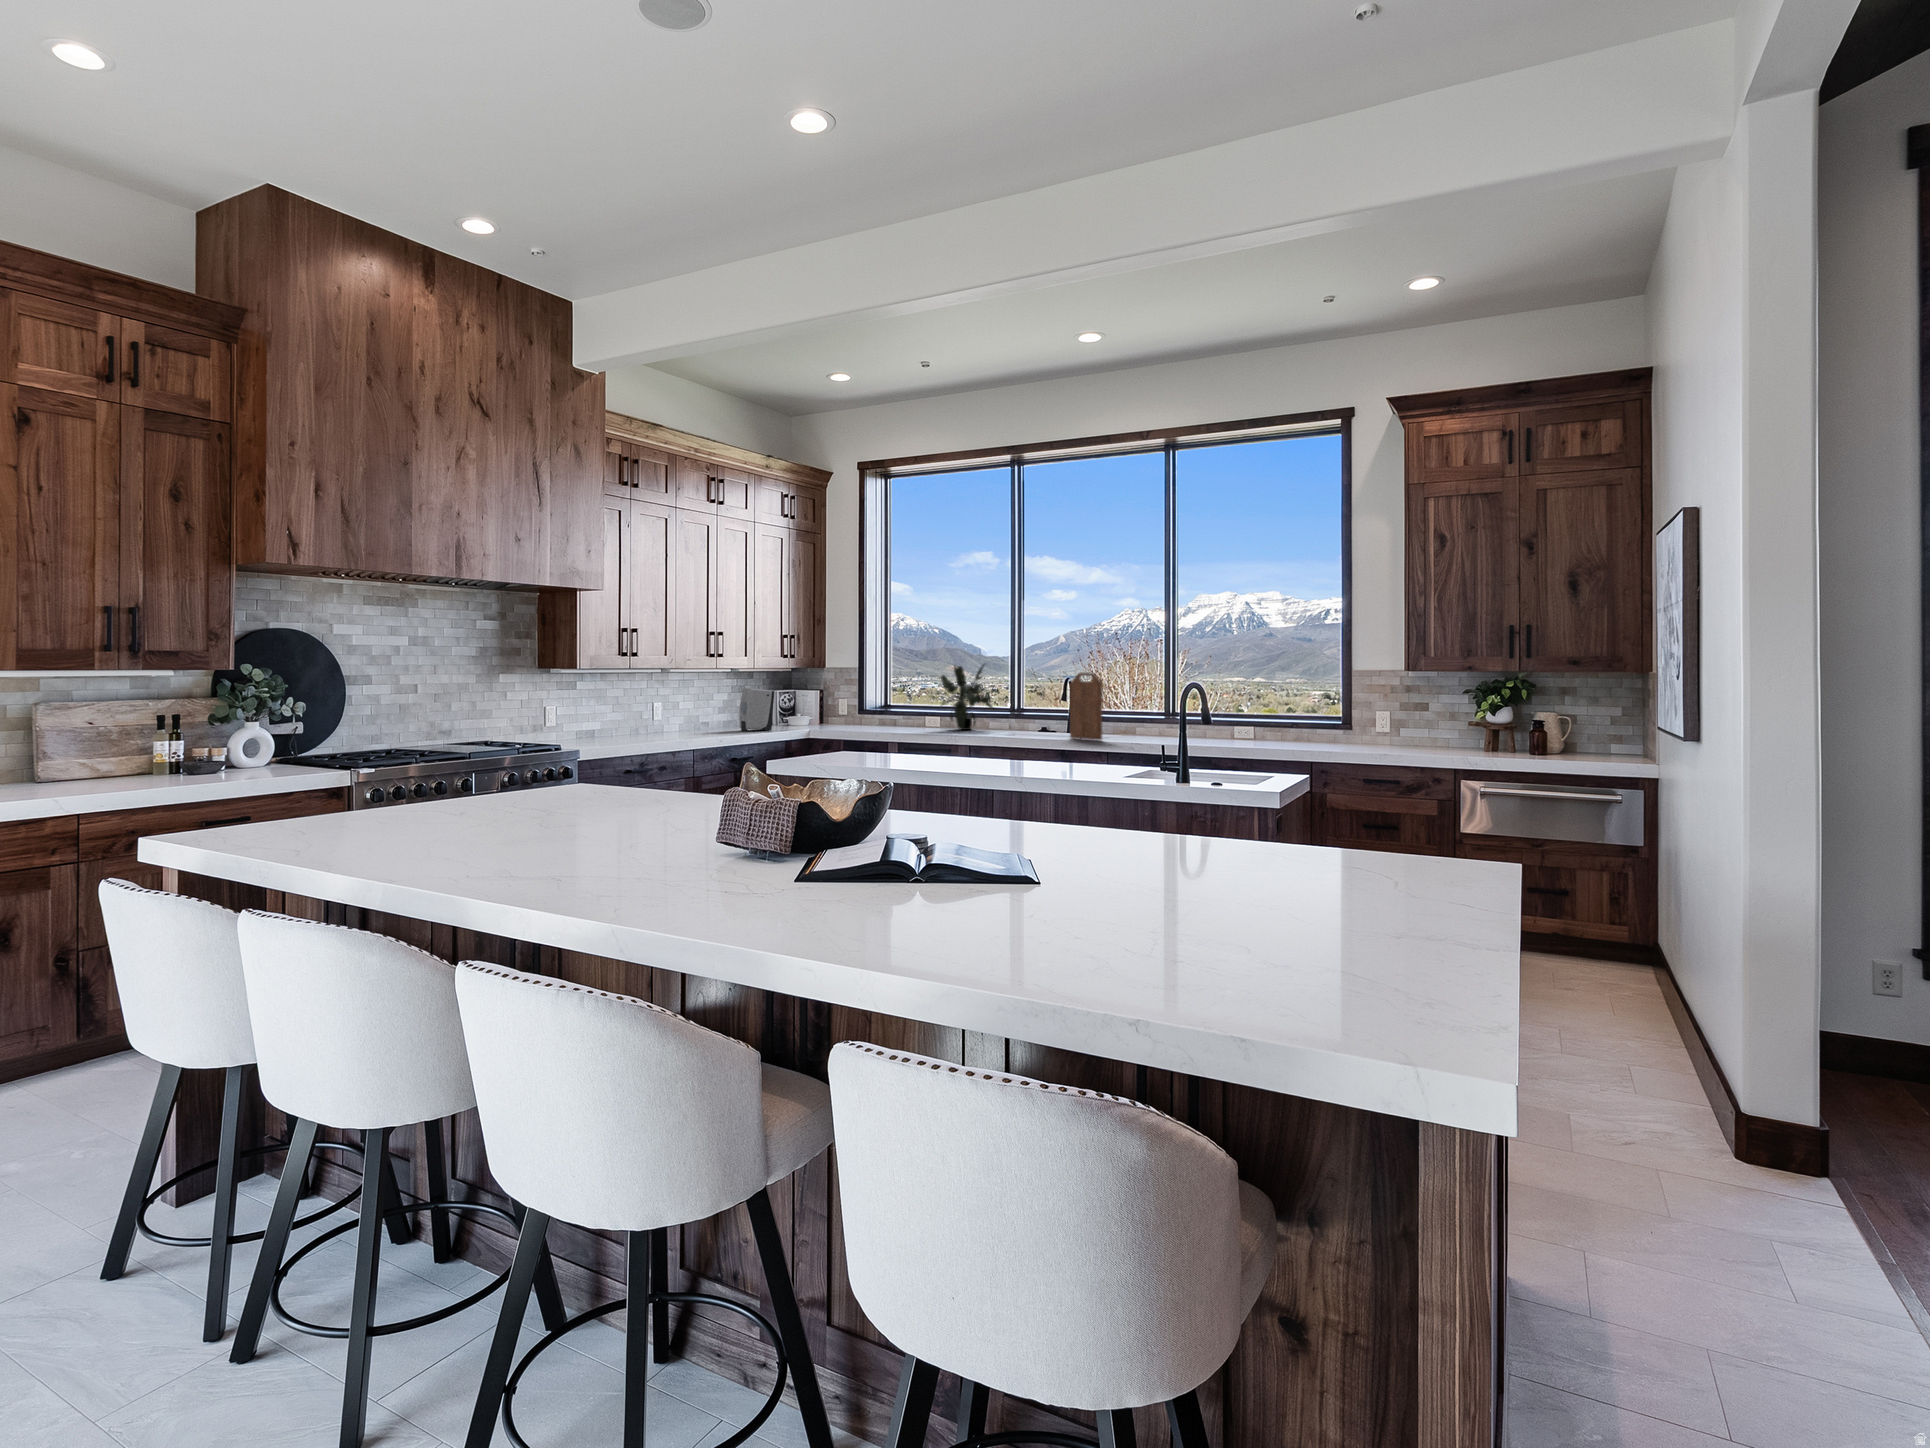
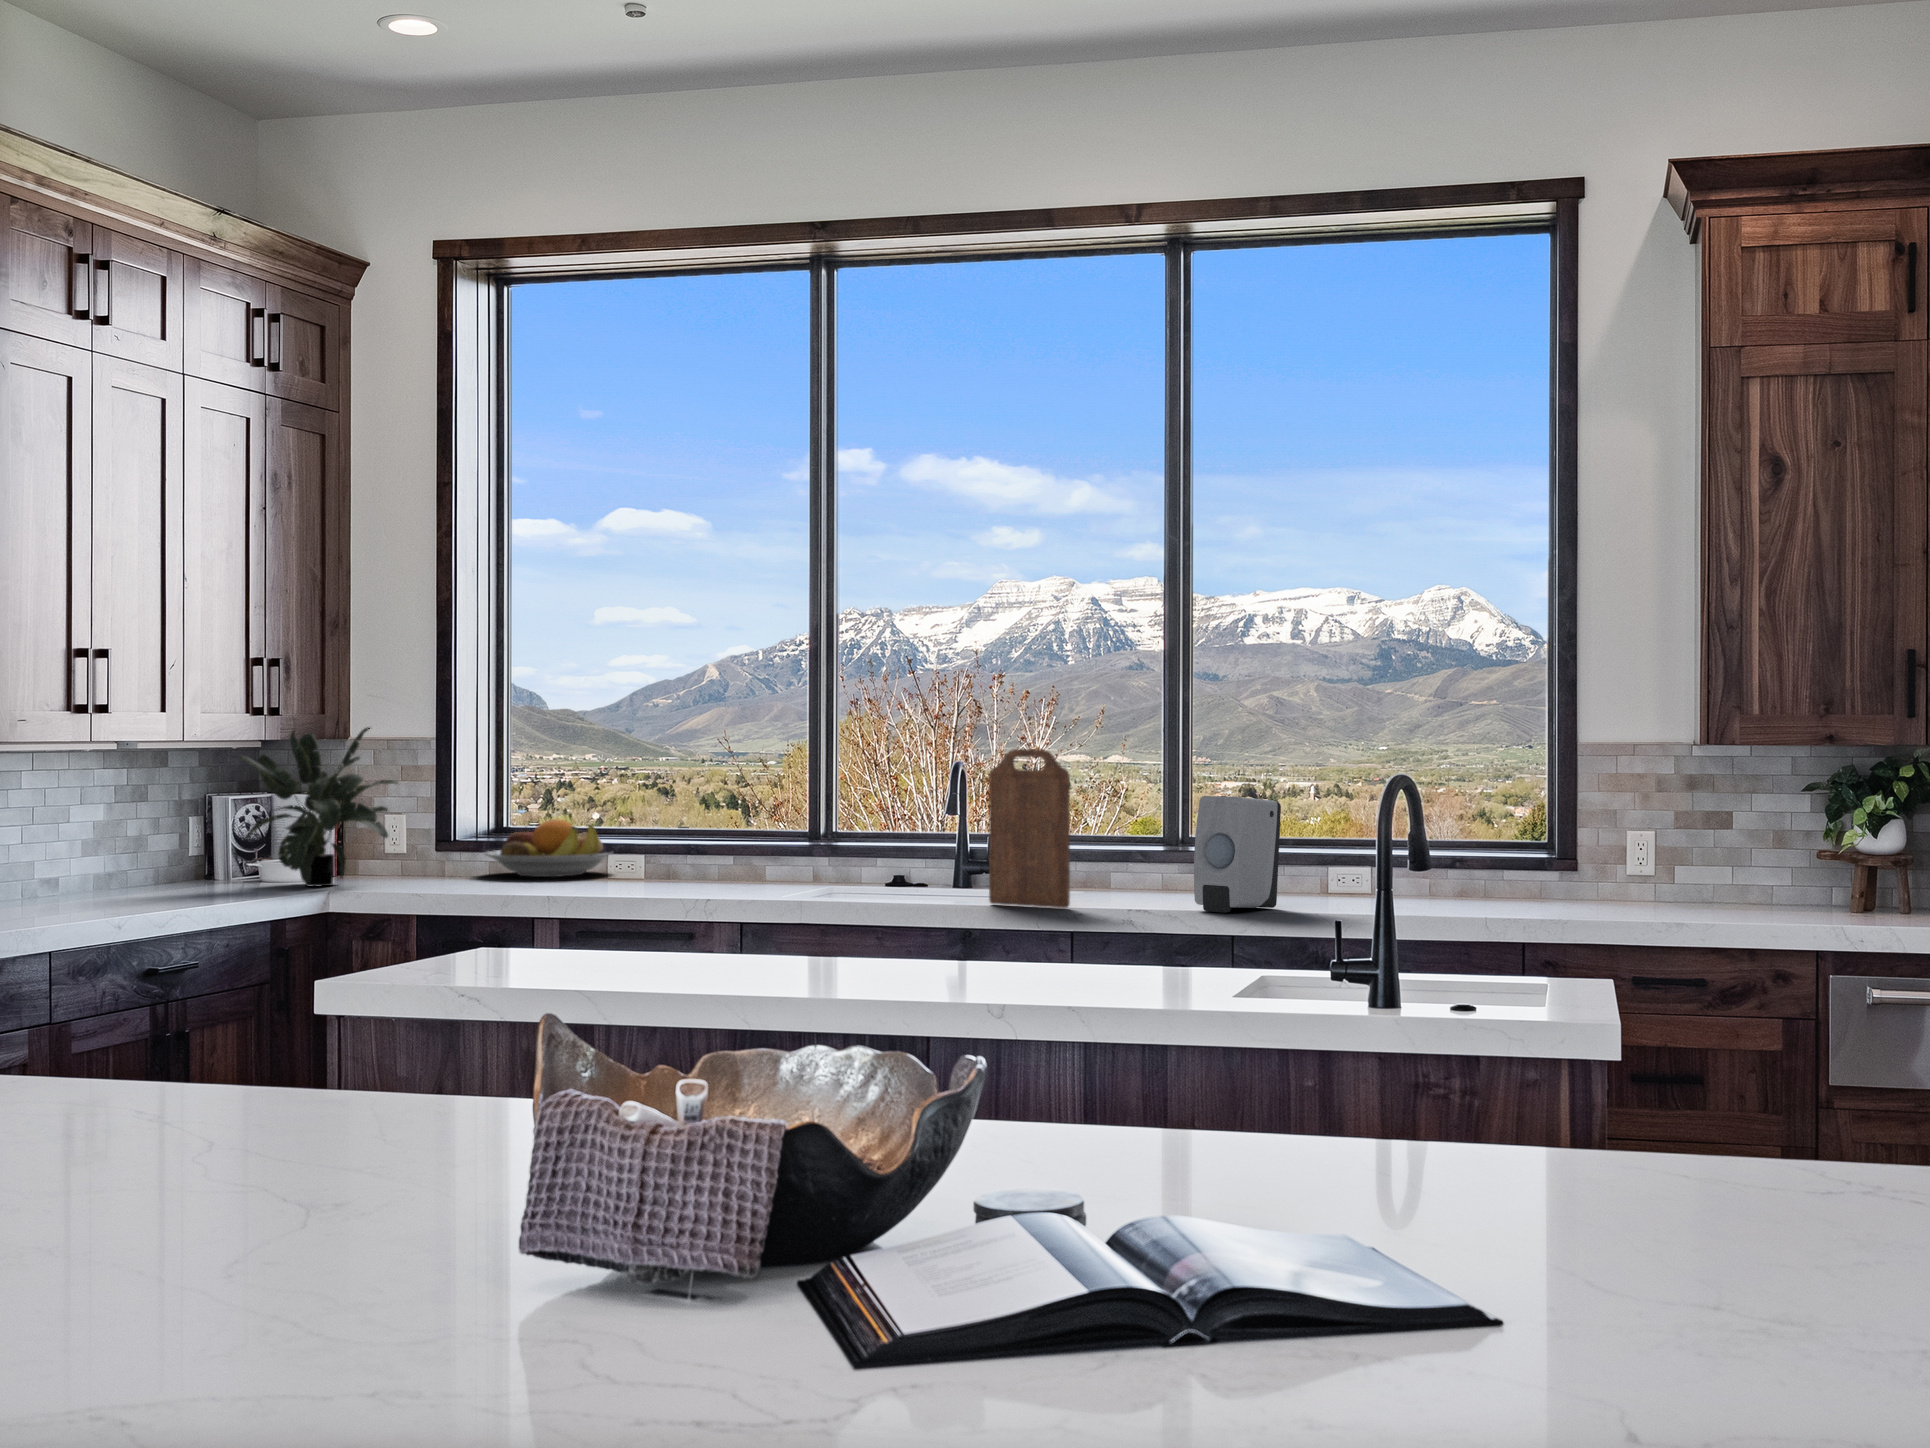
potted plant: present [938,664,993,730] -> present [235,727,398,887]
soap dispenser: present [739,688,774,731] -> present [1194,796,1281,913]
fruit bowl: none [875,702,929,726] -> present [484,819,610,877]

